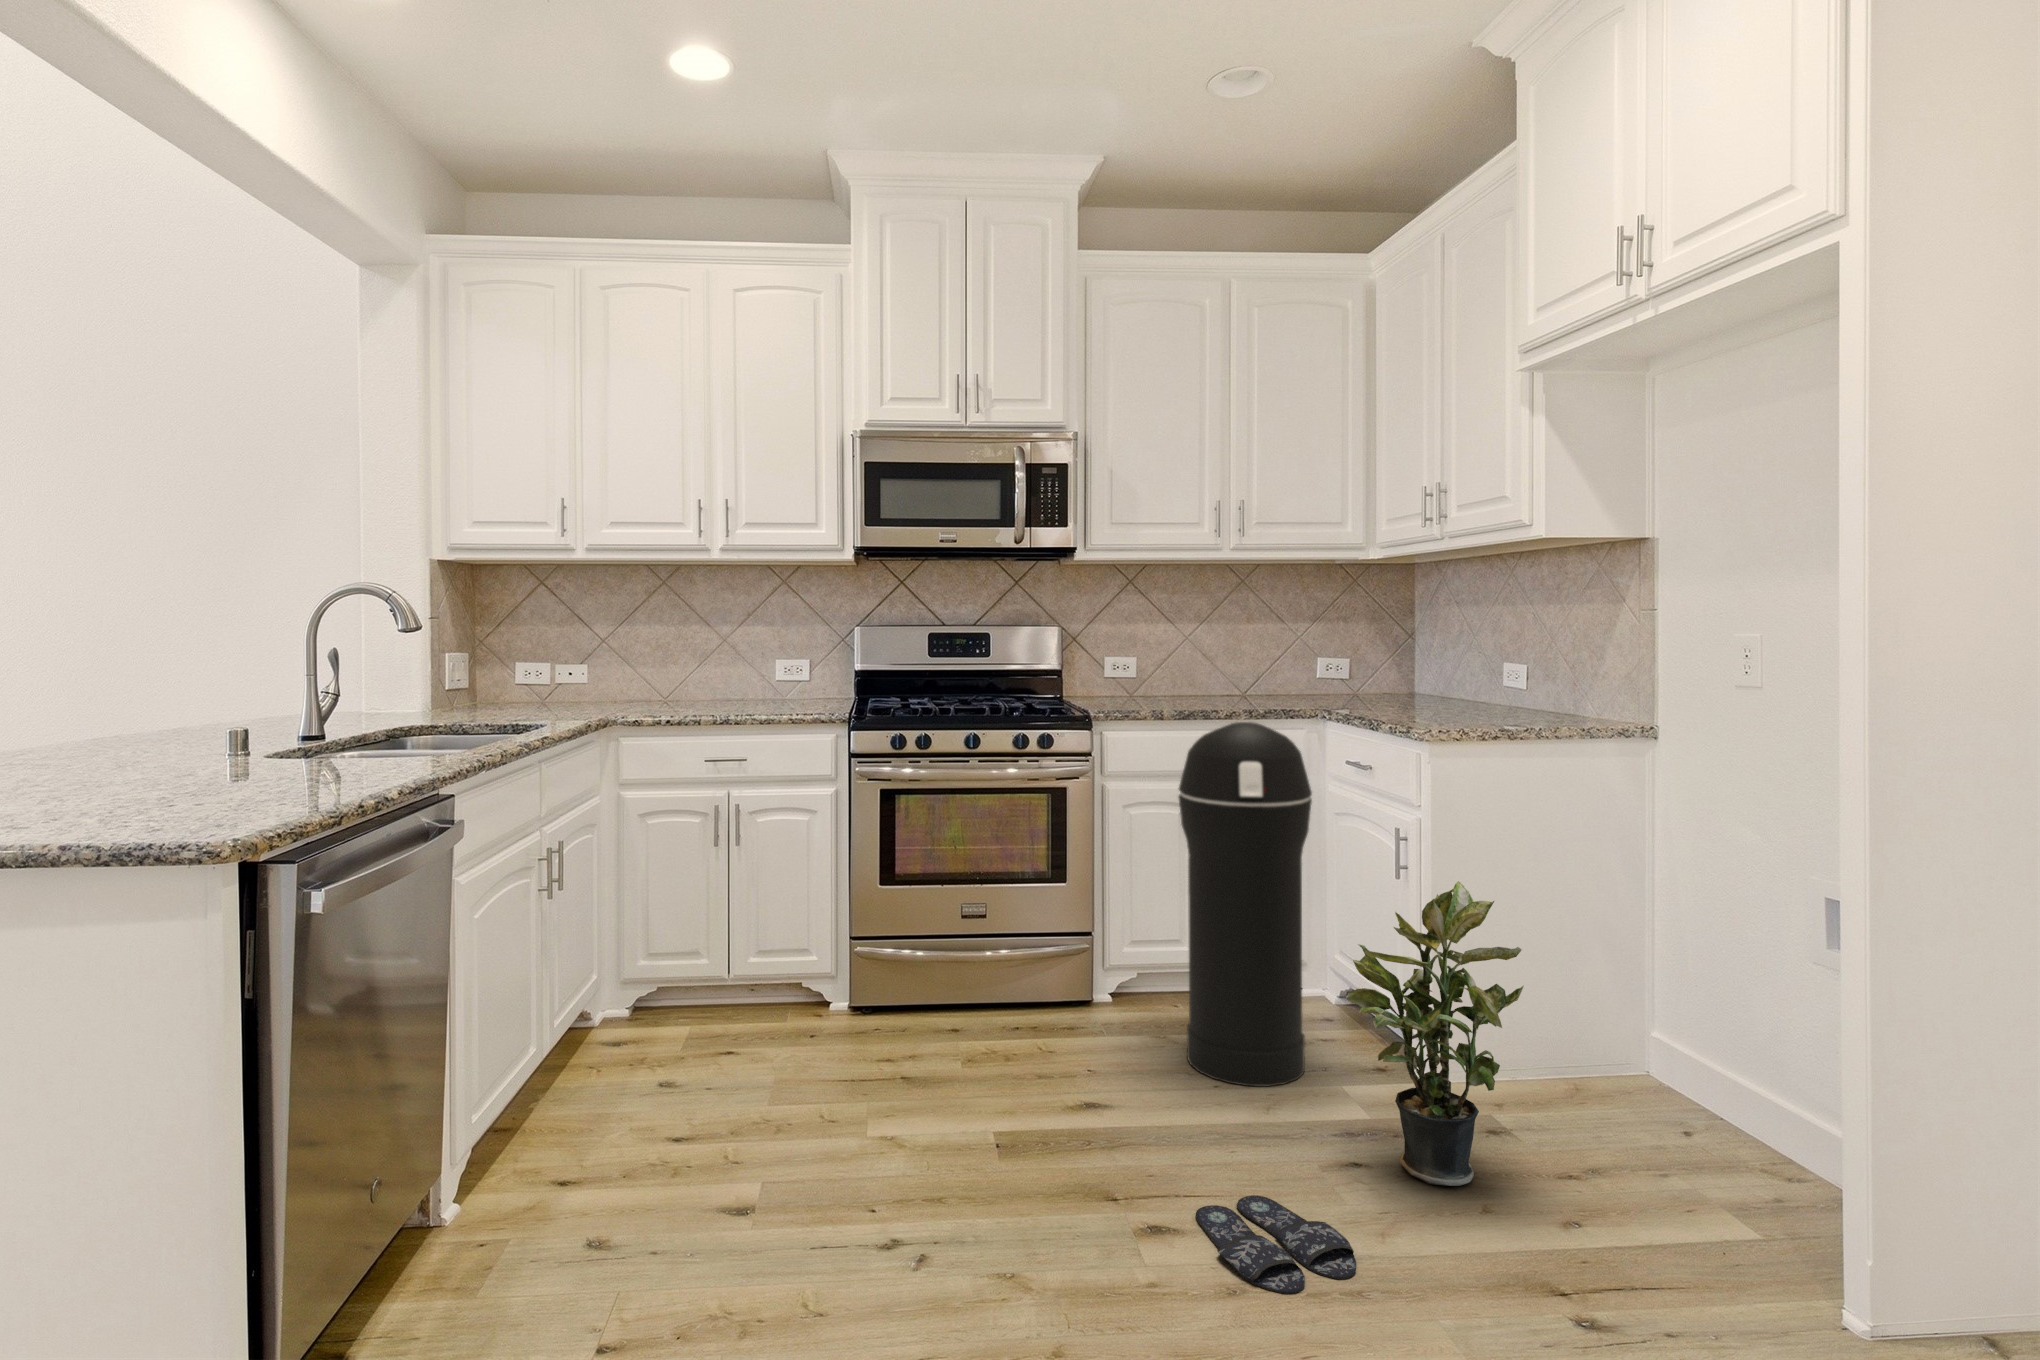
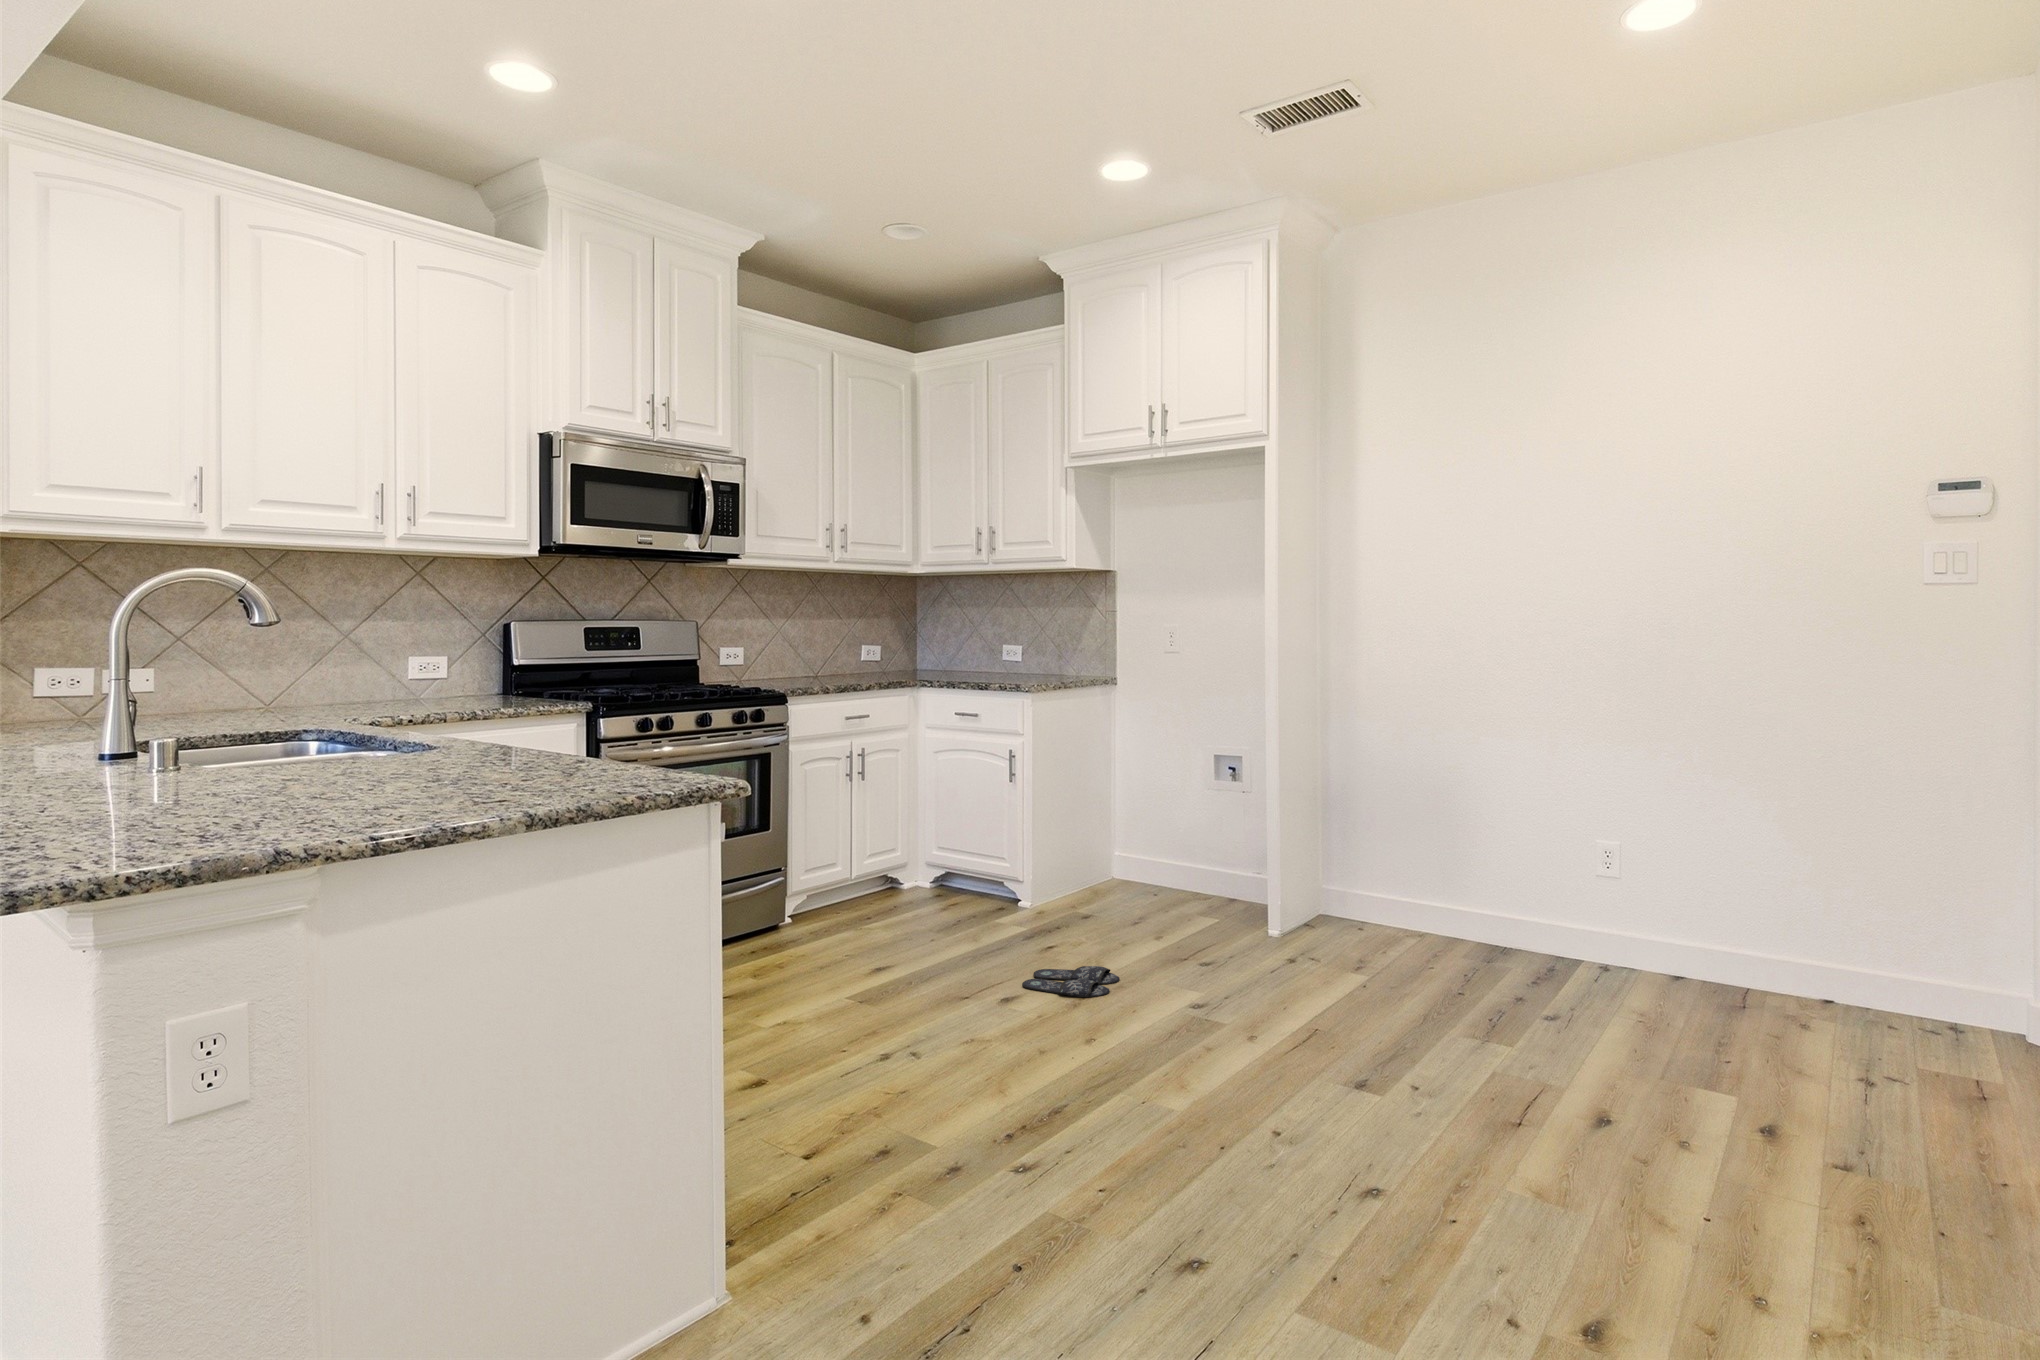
trash can: present [1179,722,1312,1086] -> none [883,685,975,938]
potted plant: present [1347,881,1523,1186] -> none [1040,766,1133,941]

